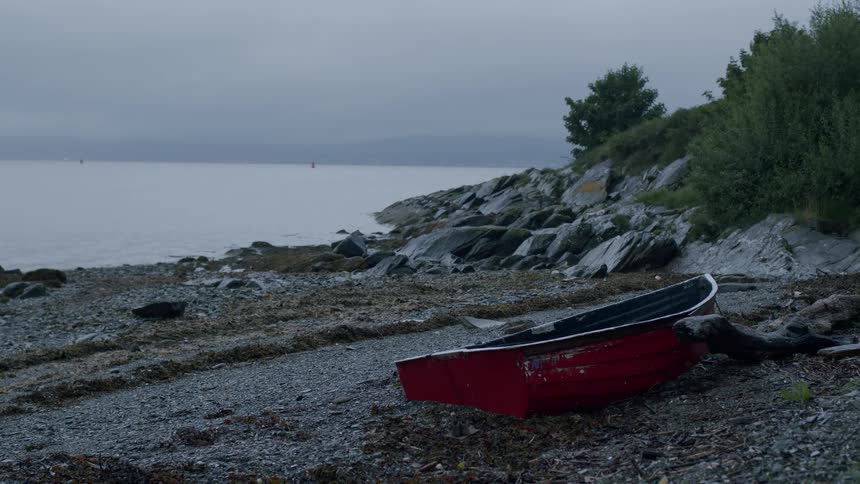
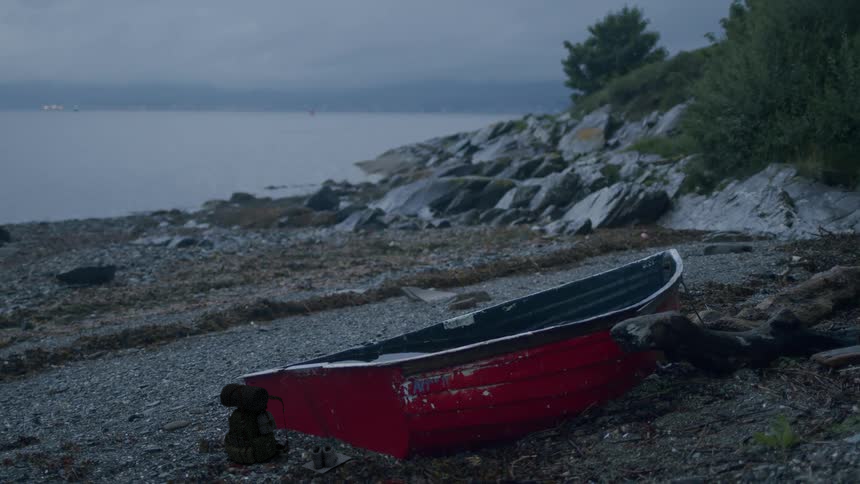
backpack: none [377,376,426,435] -> present [220,383,288,463]

